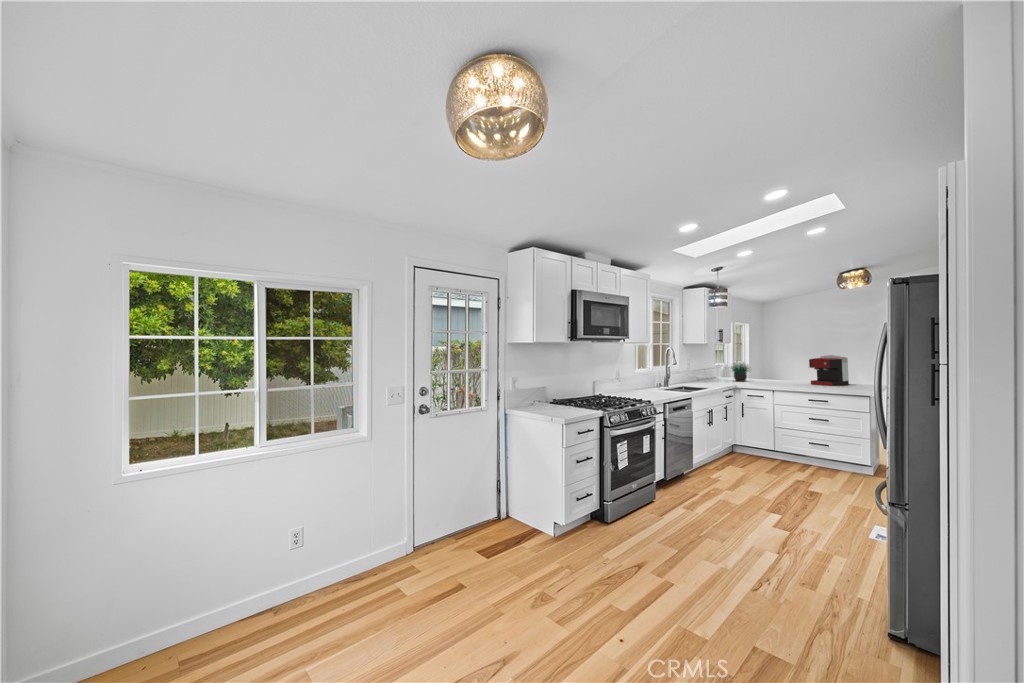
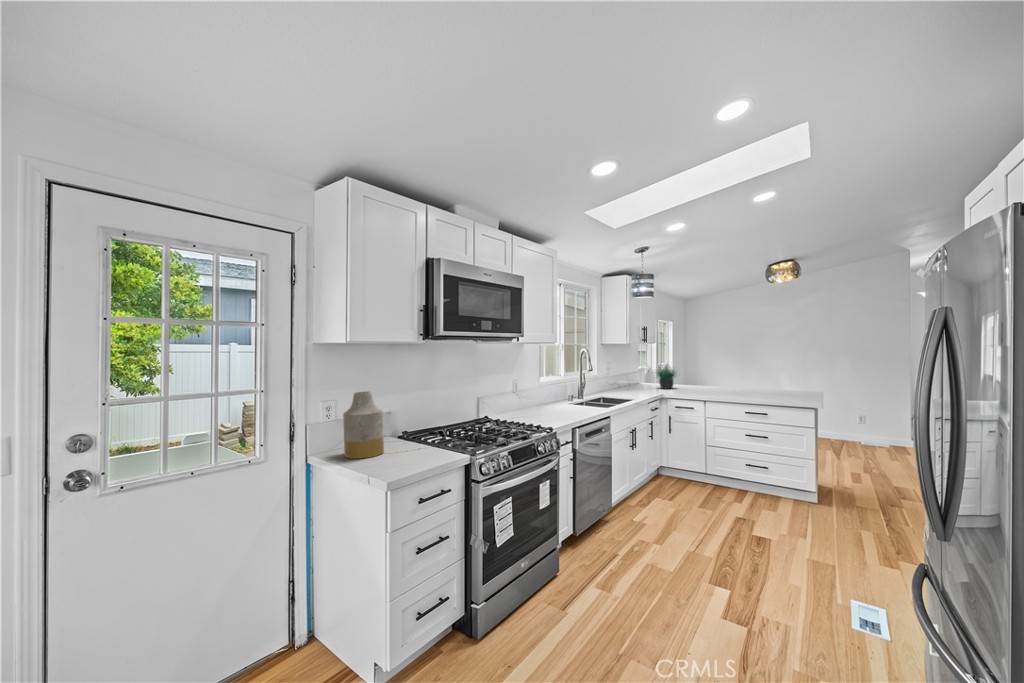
coffee maker: present [809,355,849,386] -> none [744,357,787,395]
vase: none [525,372,548,411] -> present [343,392,384,459]

